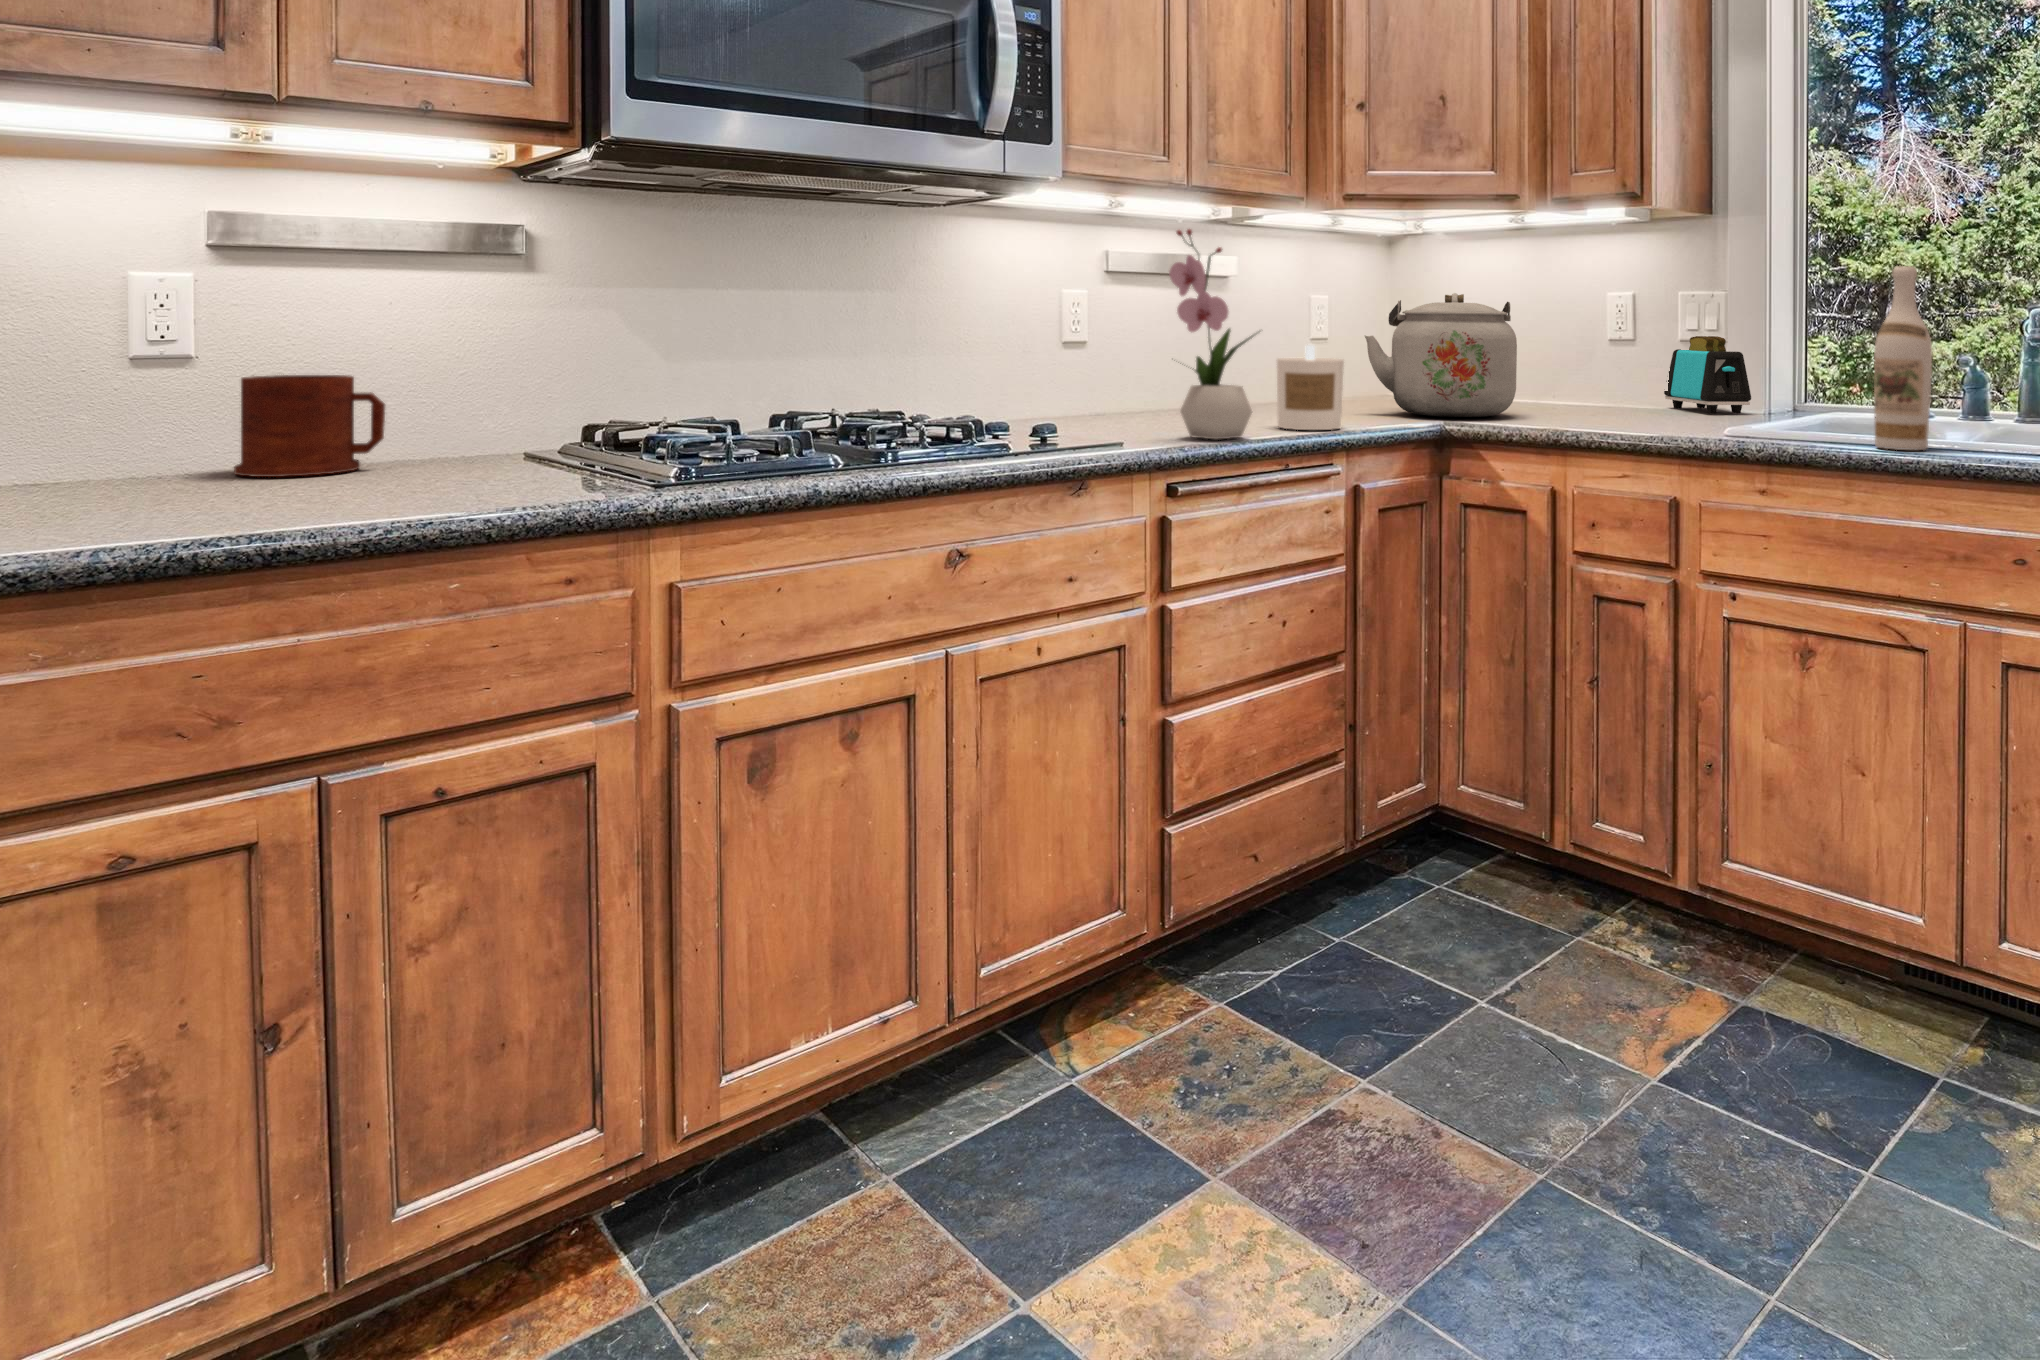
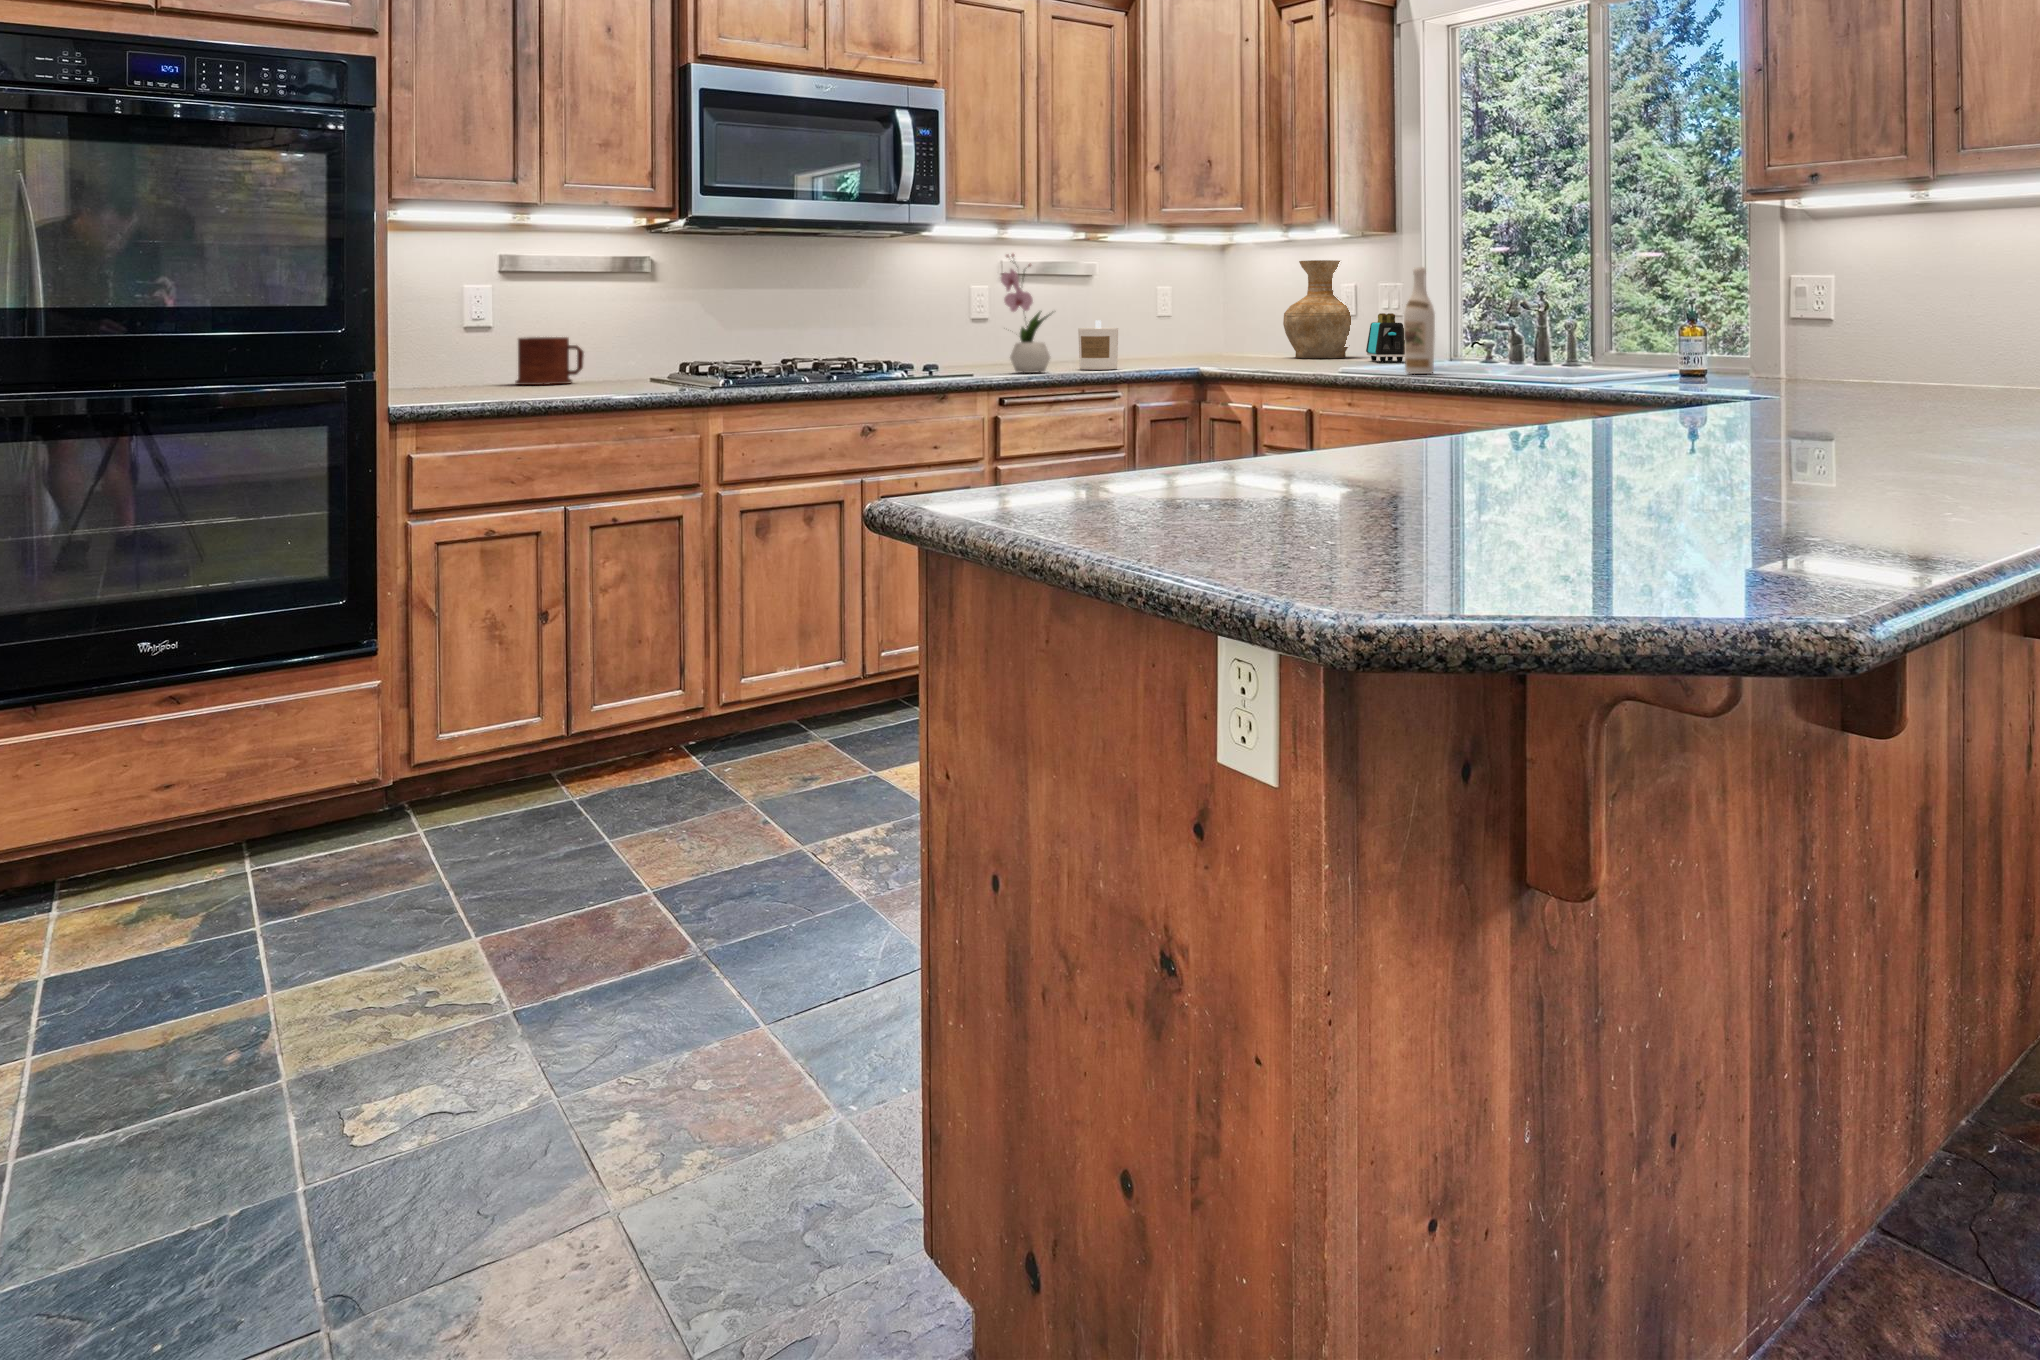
vase: none [1513,253,1627,401] -> present [1283,260,1351,358]
kettle: present [1365,293,1517,417] -> none [1153,288,1248,364]

